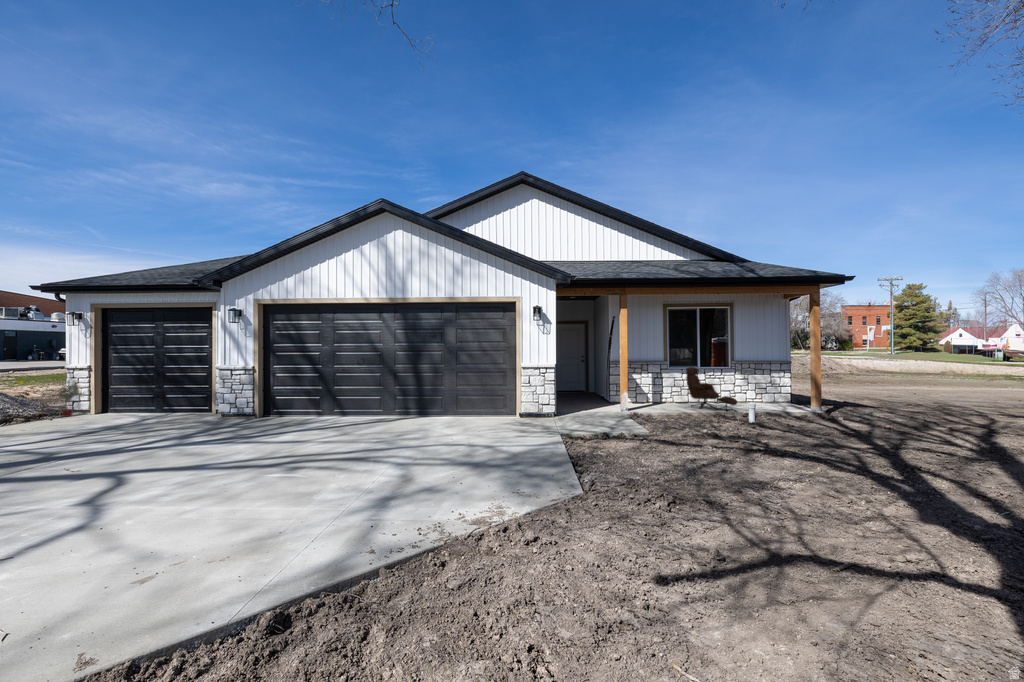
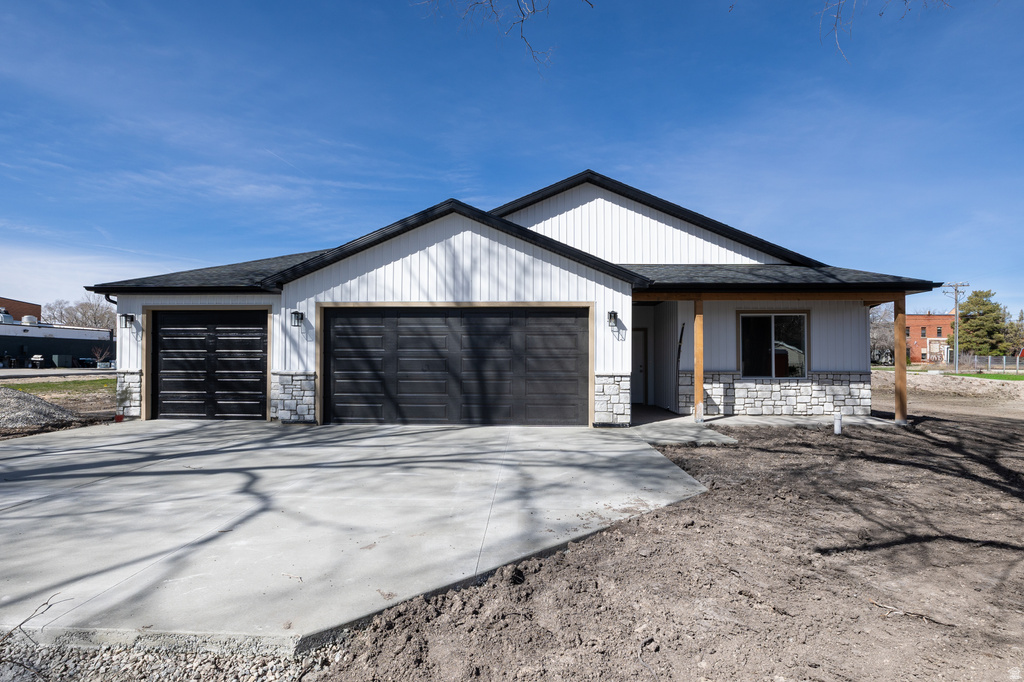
lounge chair: present [686,367,737,411] -> none [761,377,818,424]

